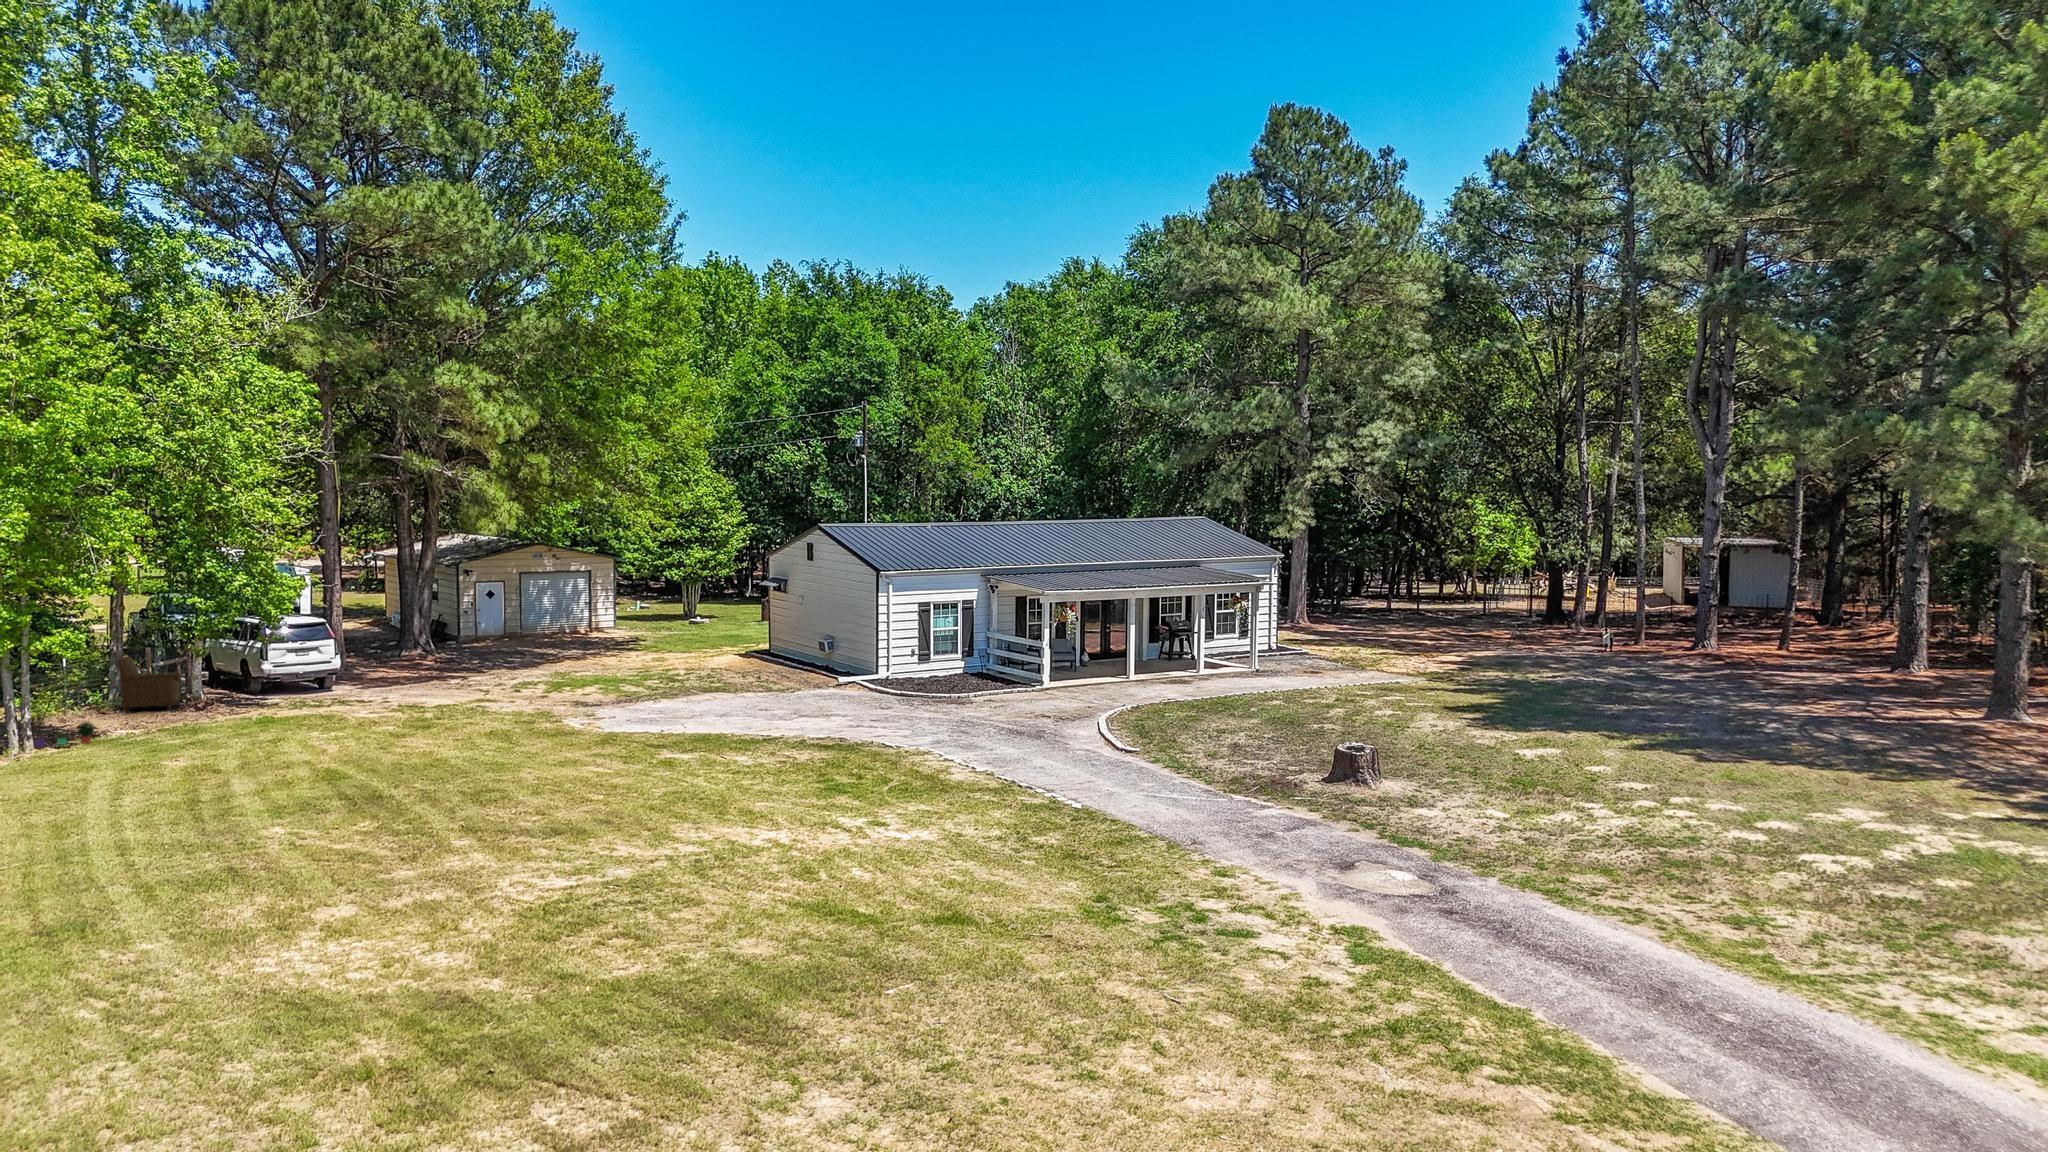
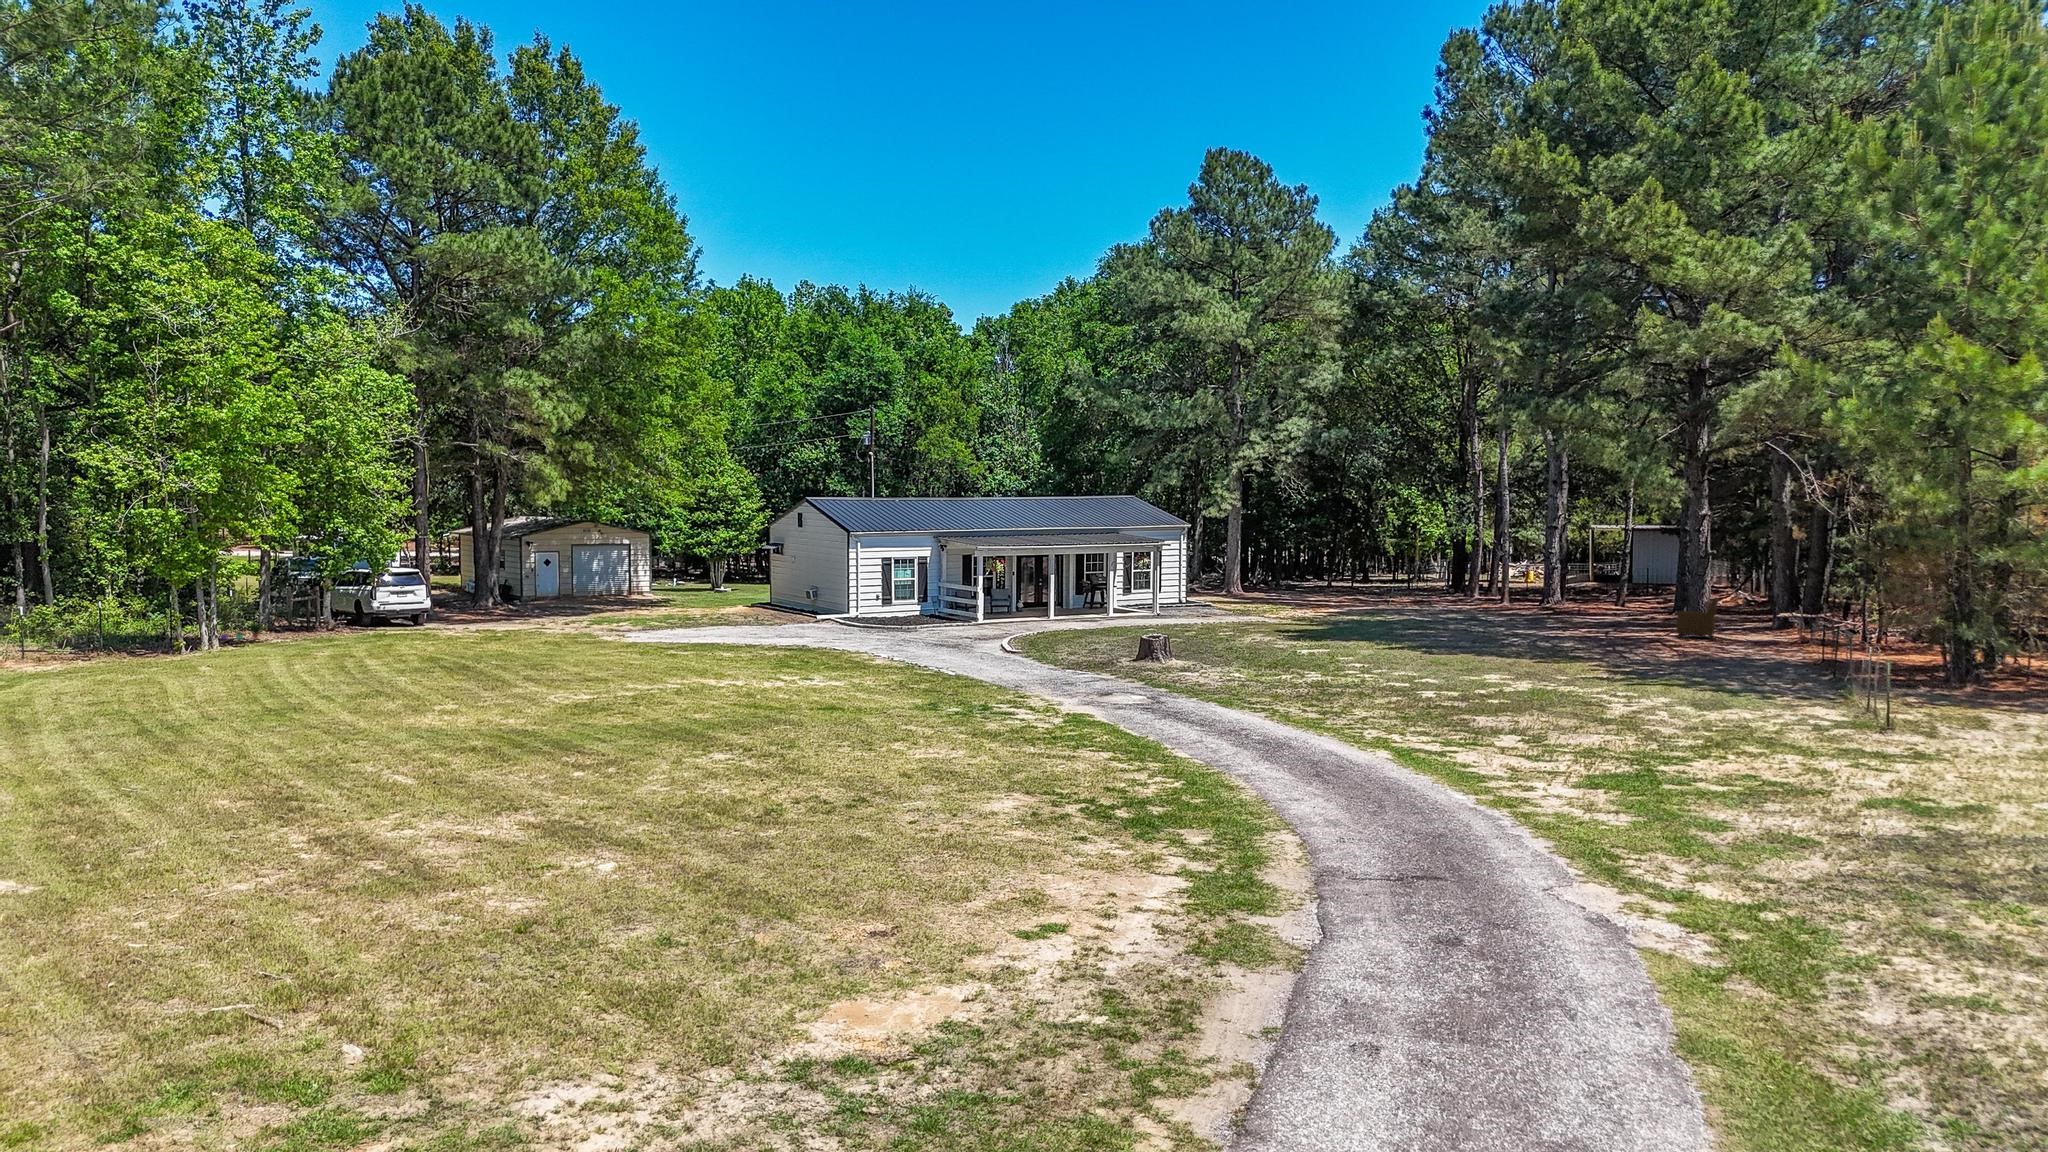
chair: present [117,655,181,713] -> present [1676,597,1719,639]

